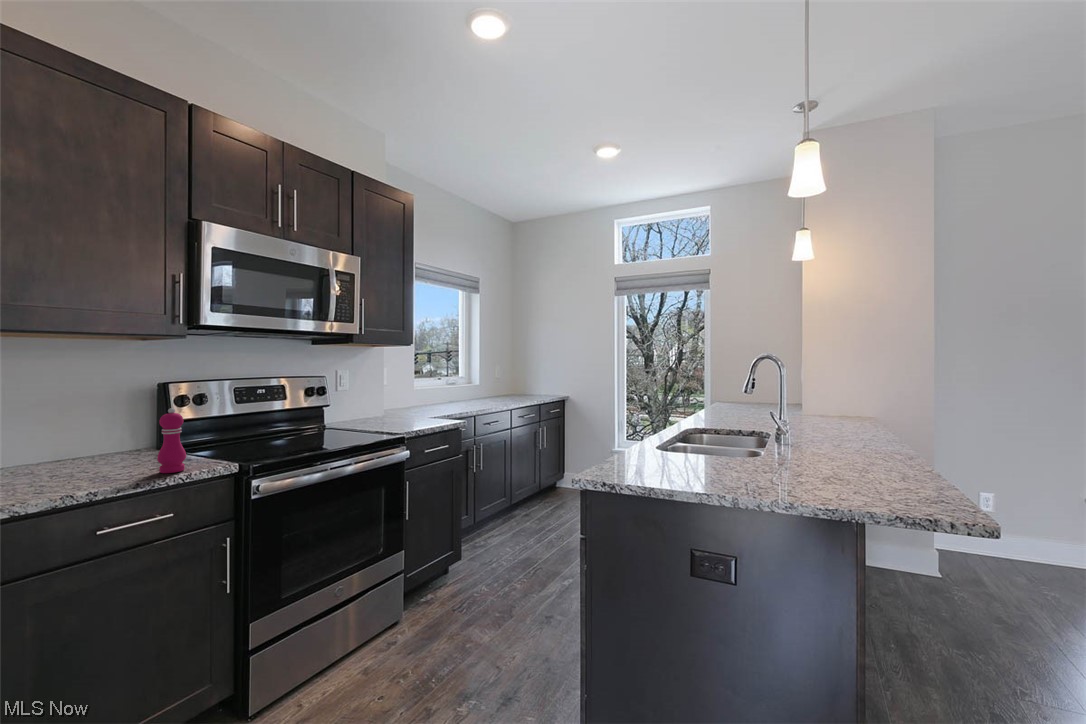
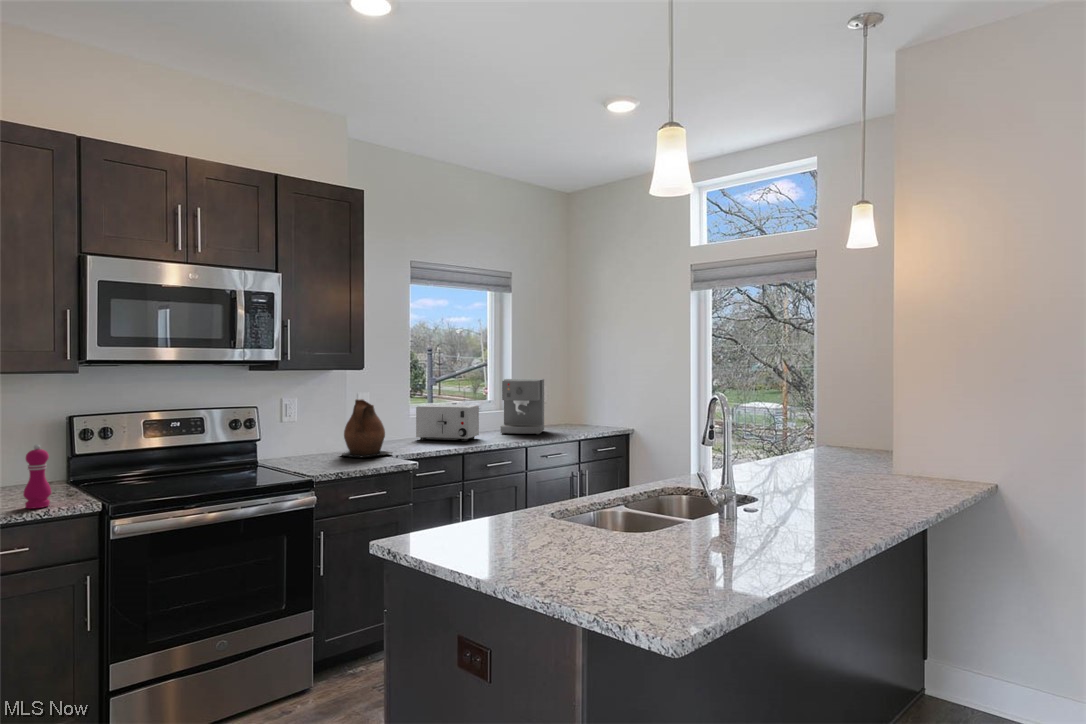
coffee maker: none [480,358,512,399] -> present [501,379,544,435]
ceramic pitcher: none [385,370,430,418] -> present [342,399,392,457]
toaster: none [426,377,472,405] -> present [416,404,479,441]

